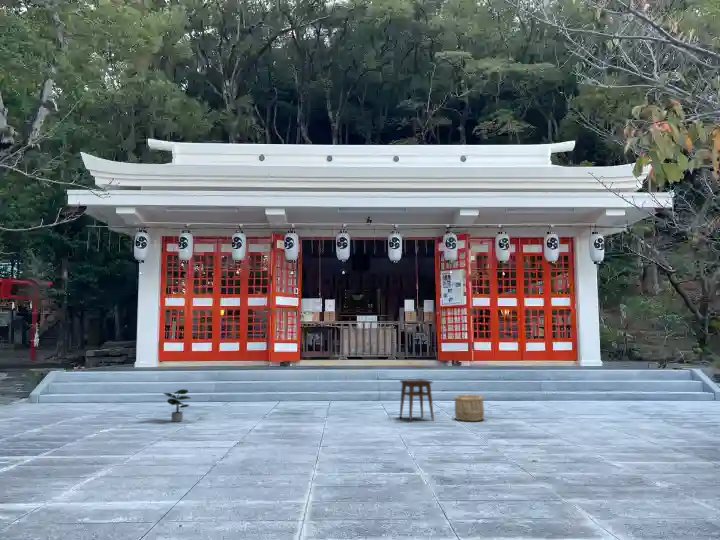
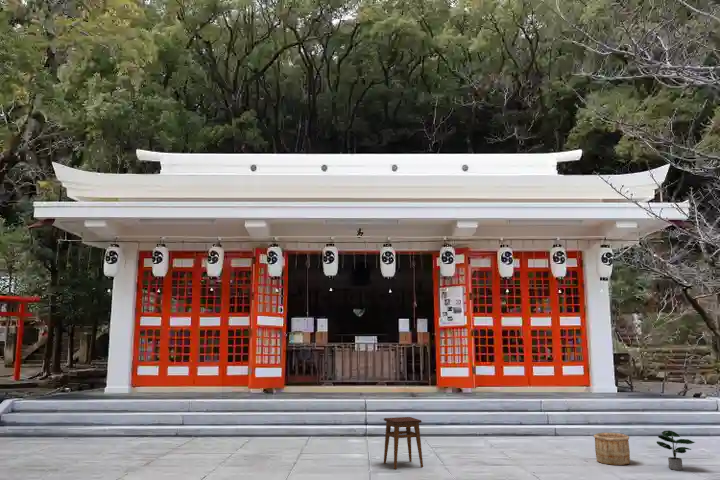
potted plant: present [164,389,190,422] -> present [657,430,695,470]
wooden bucket: present [454,394,484,421] -> present [593,433,630,465]

